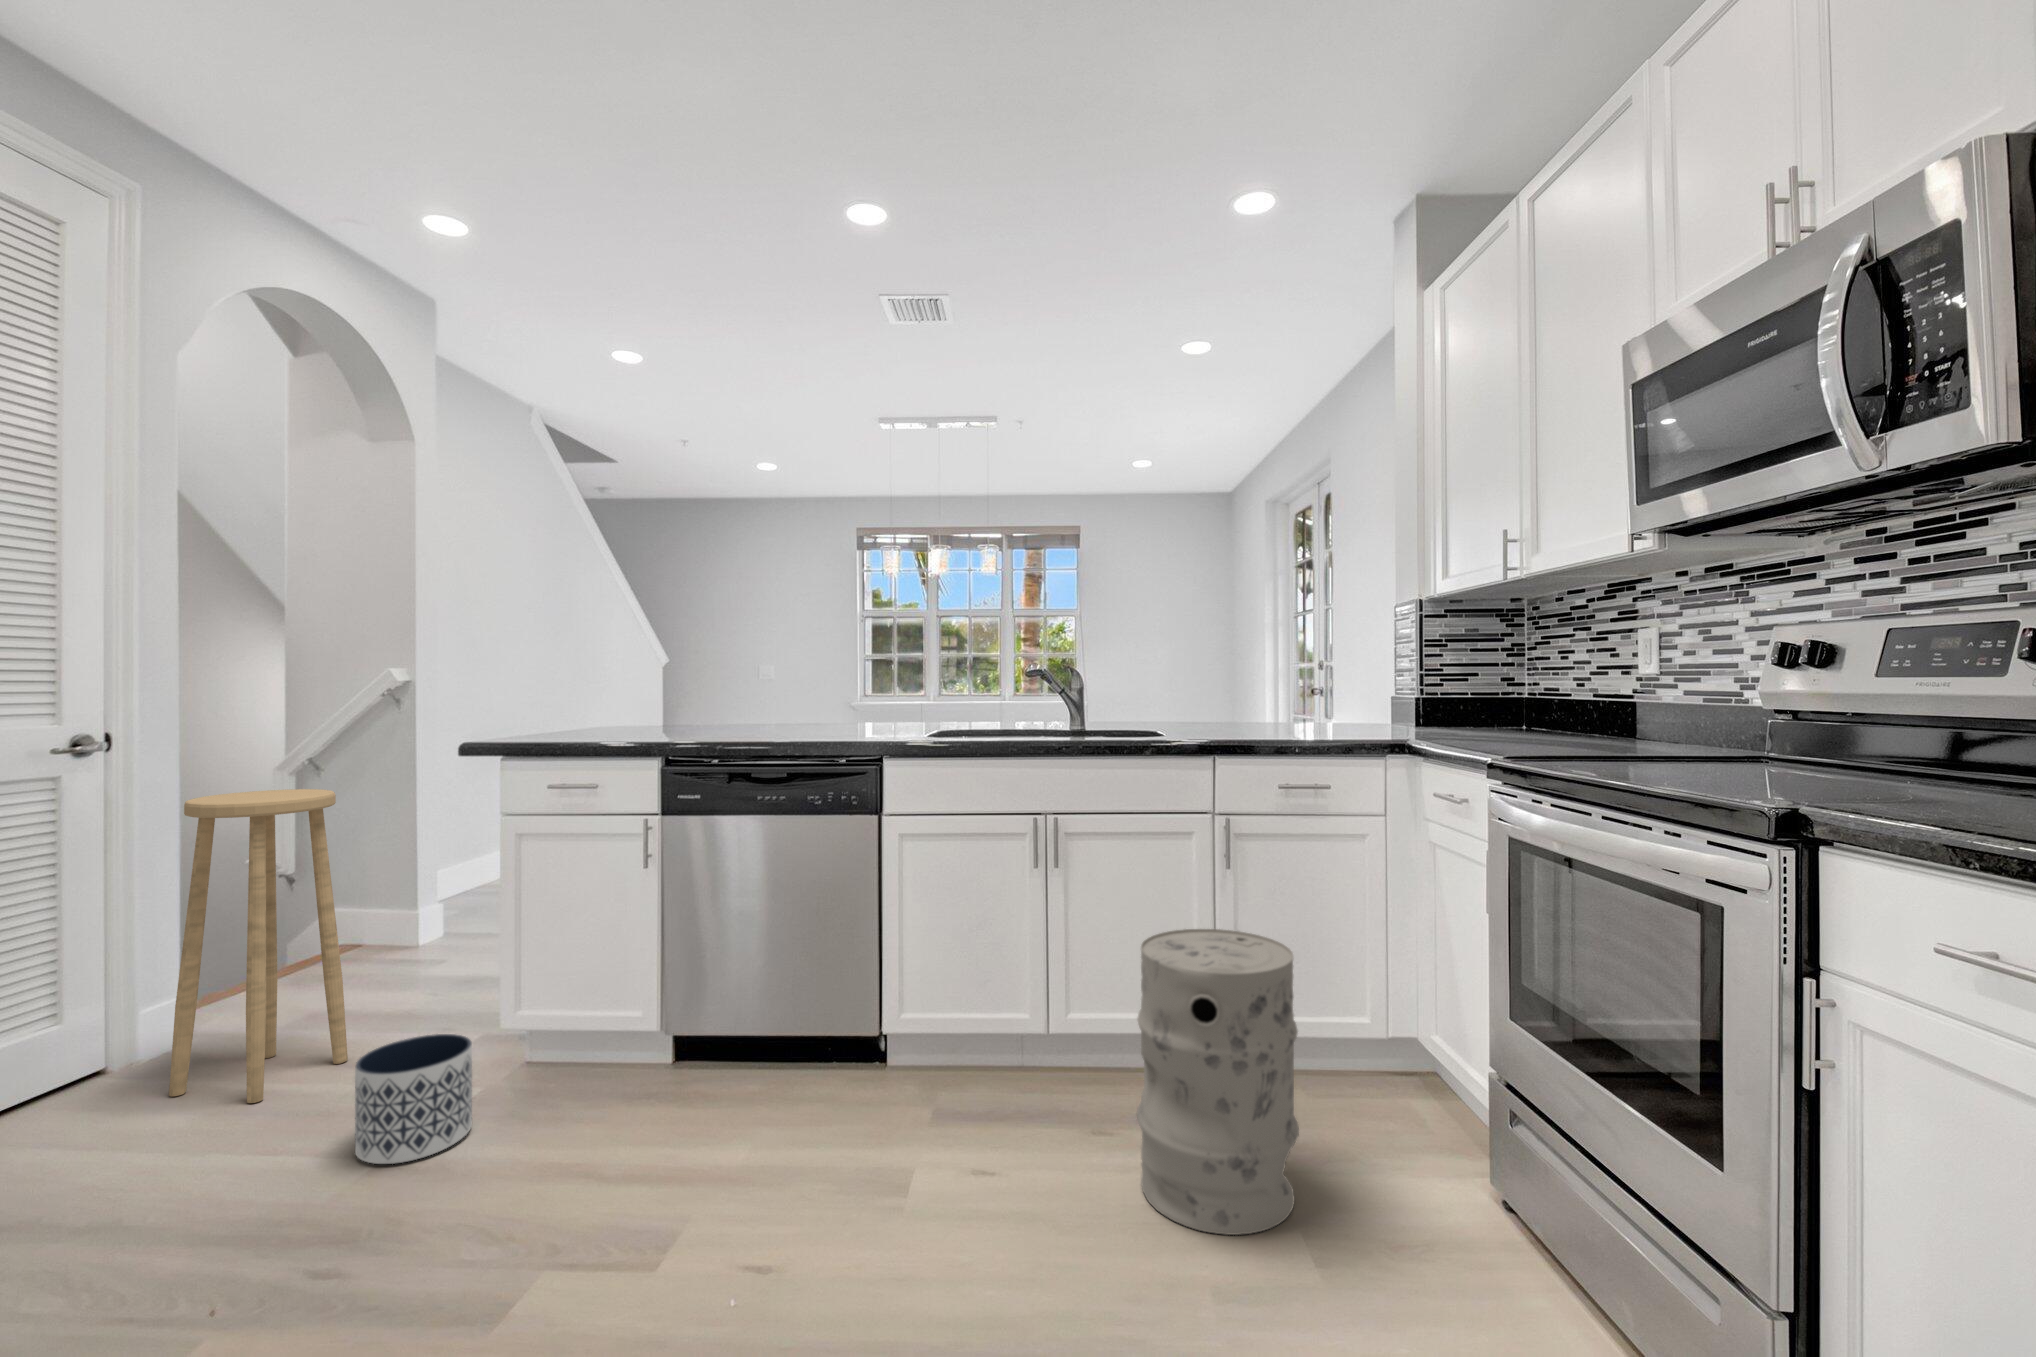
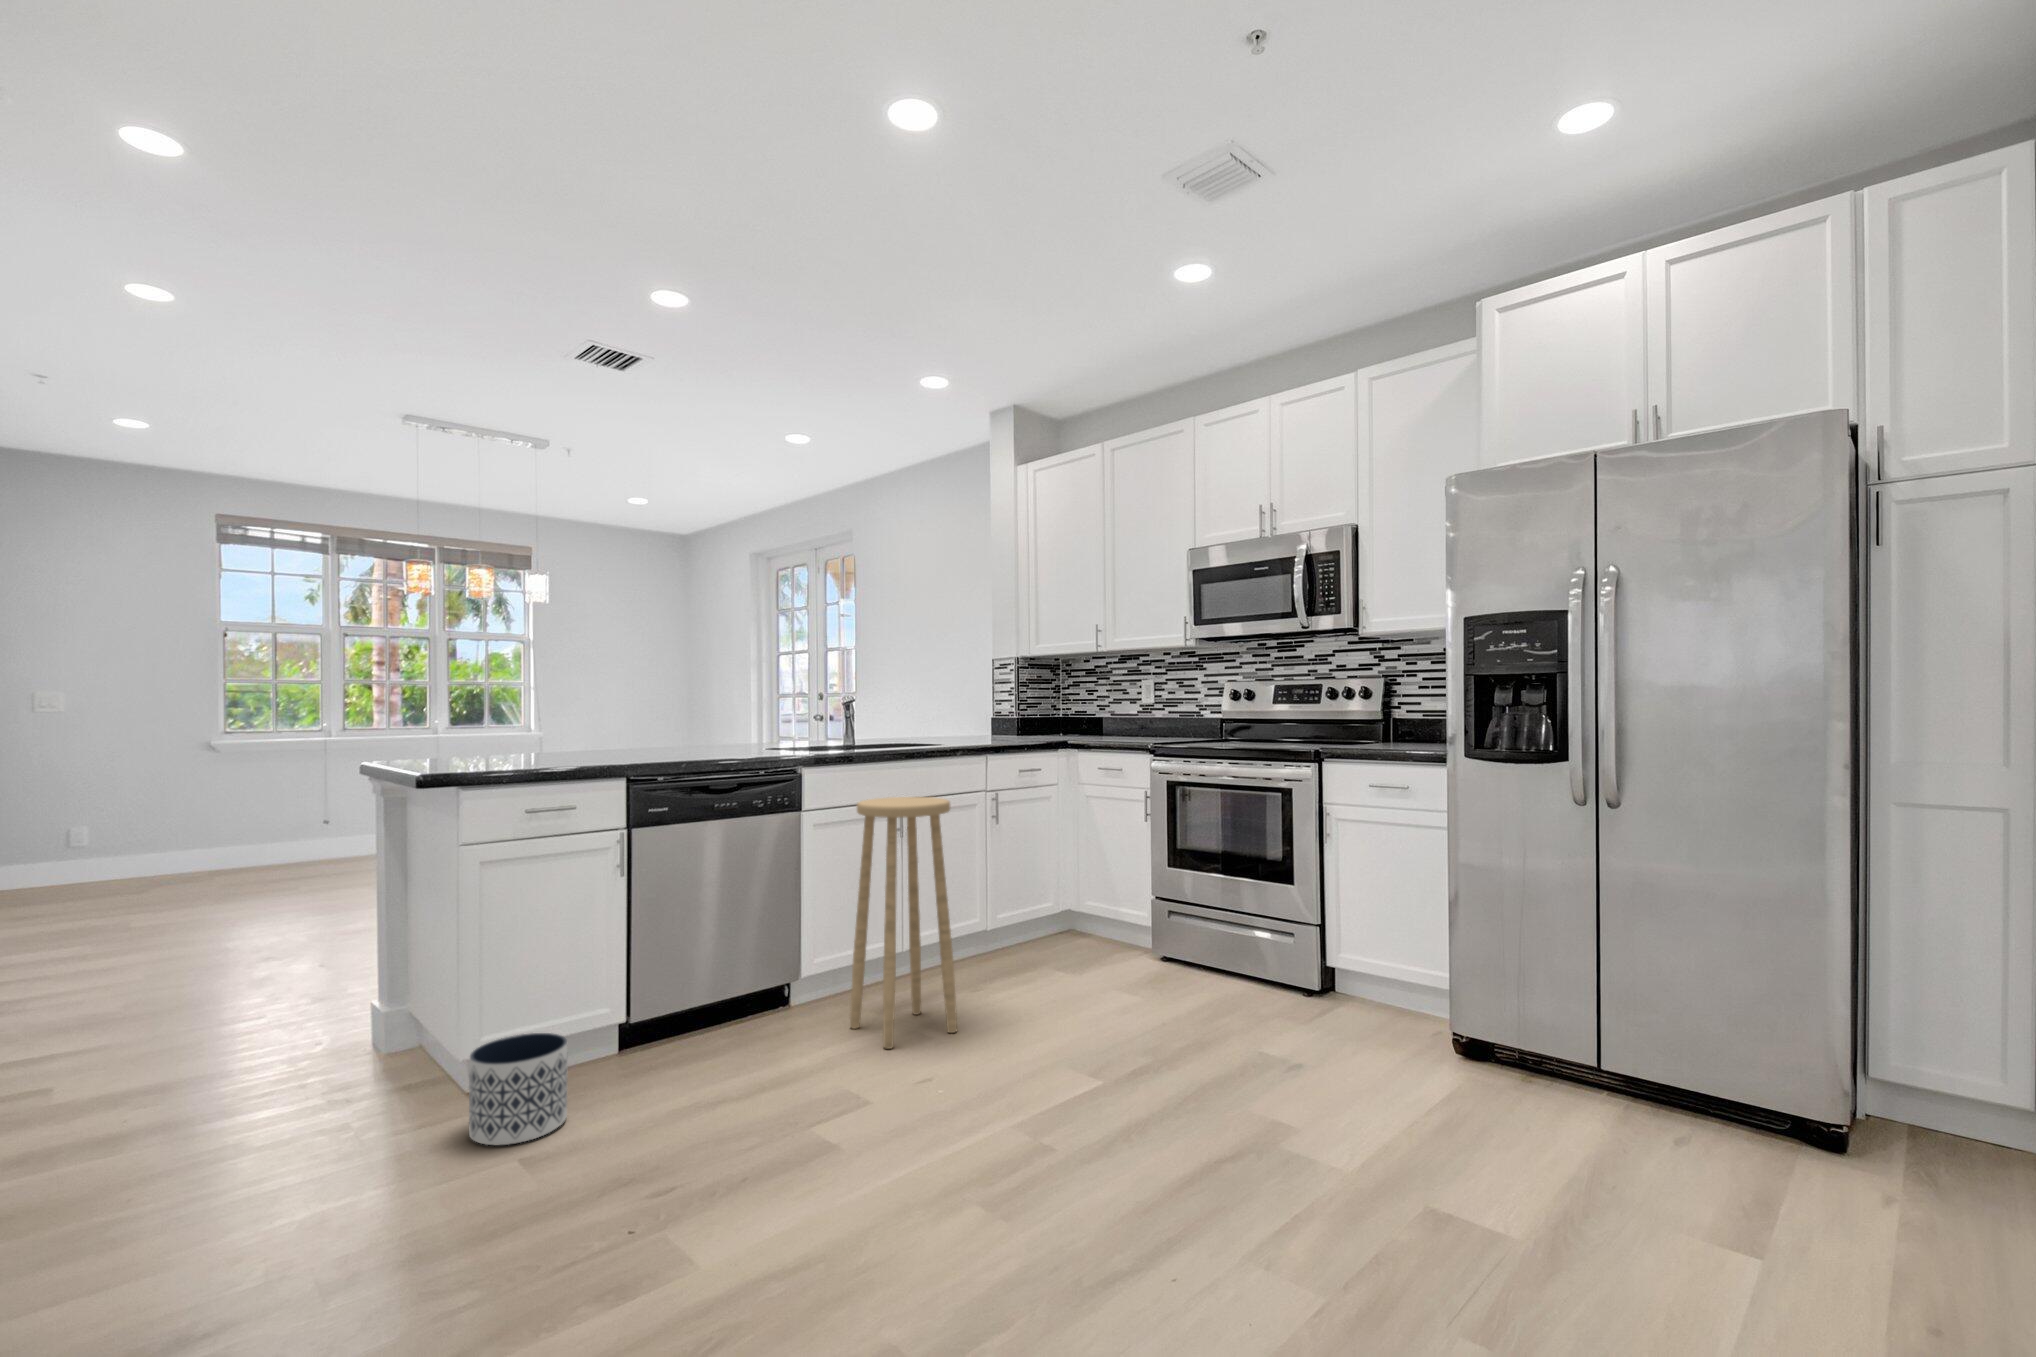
stool: present [169,789,348,1103] -> present [850,797,957,1049]
trash can: present [1137,929,1299,1235] -> none [1009,849,1096,1001]

